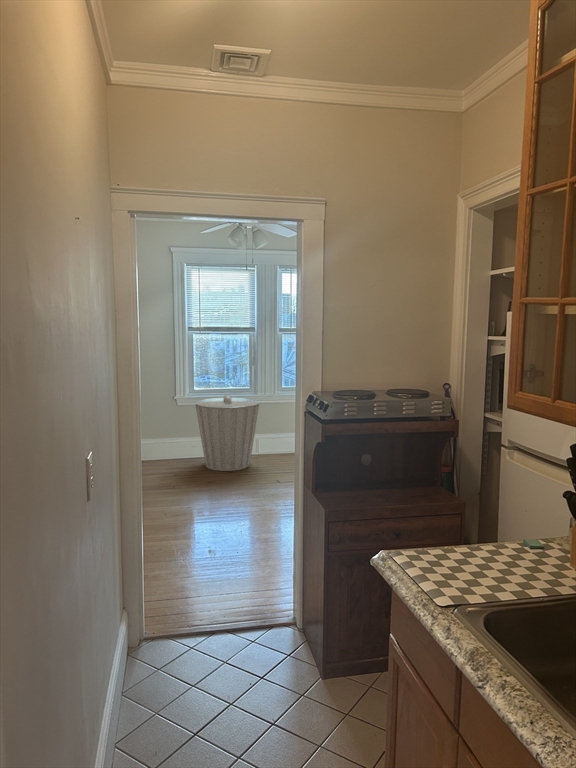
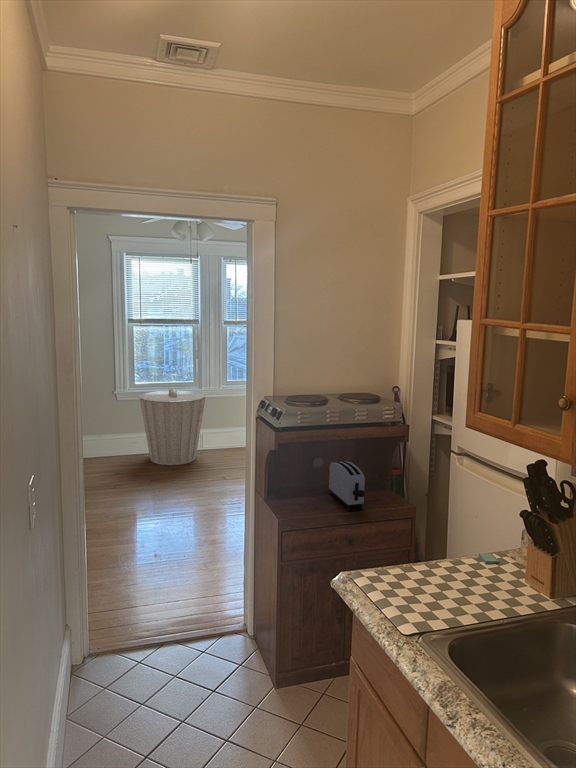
toaster: none [377,457,413,506] -> present [329,462,365,511]

